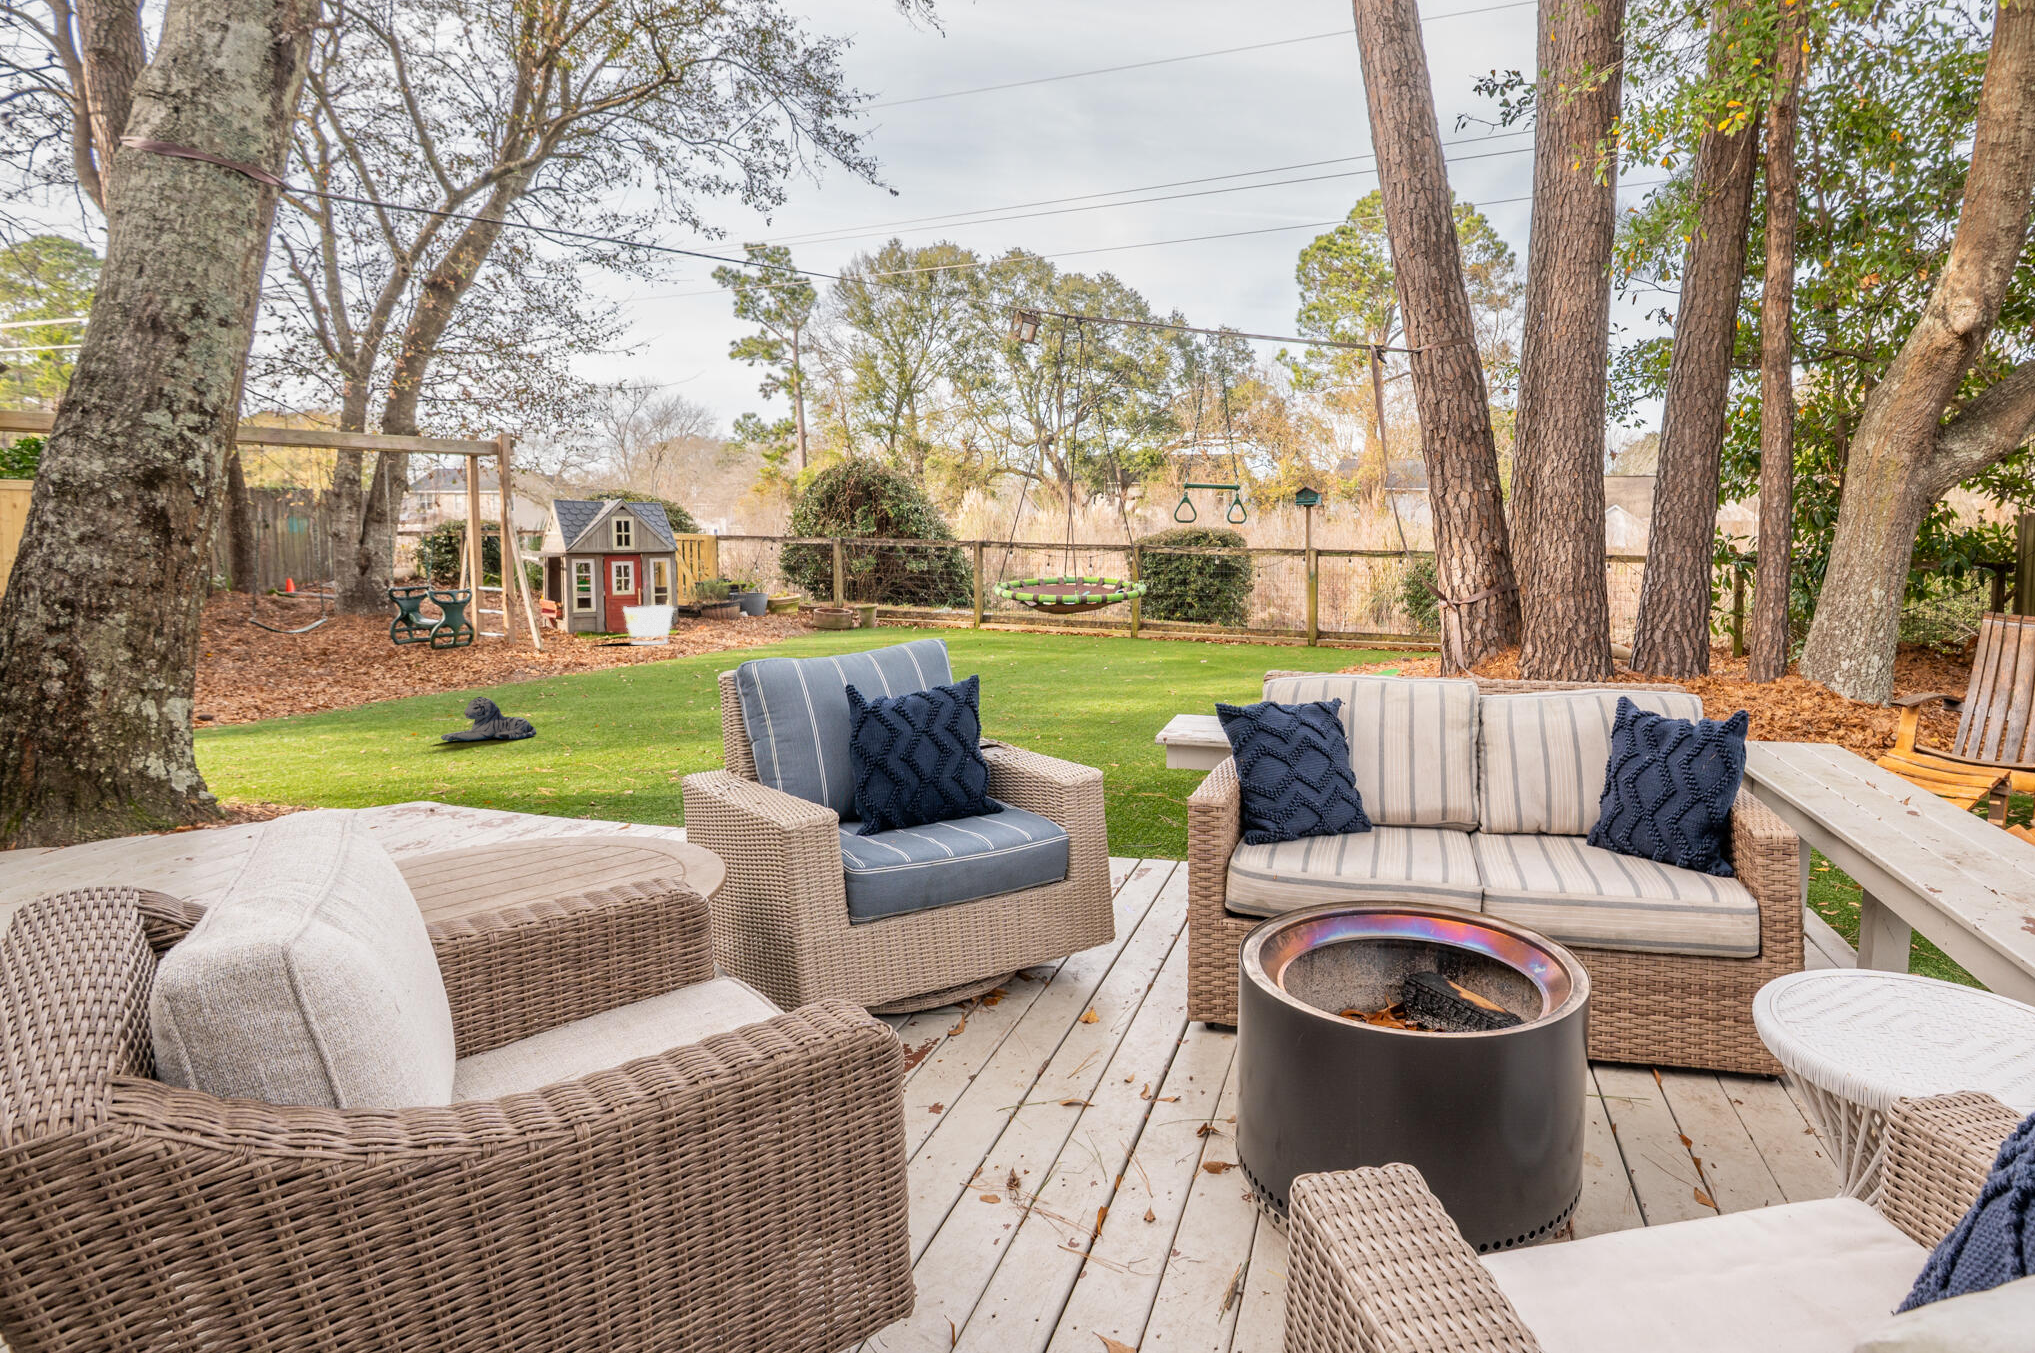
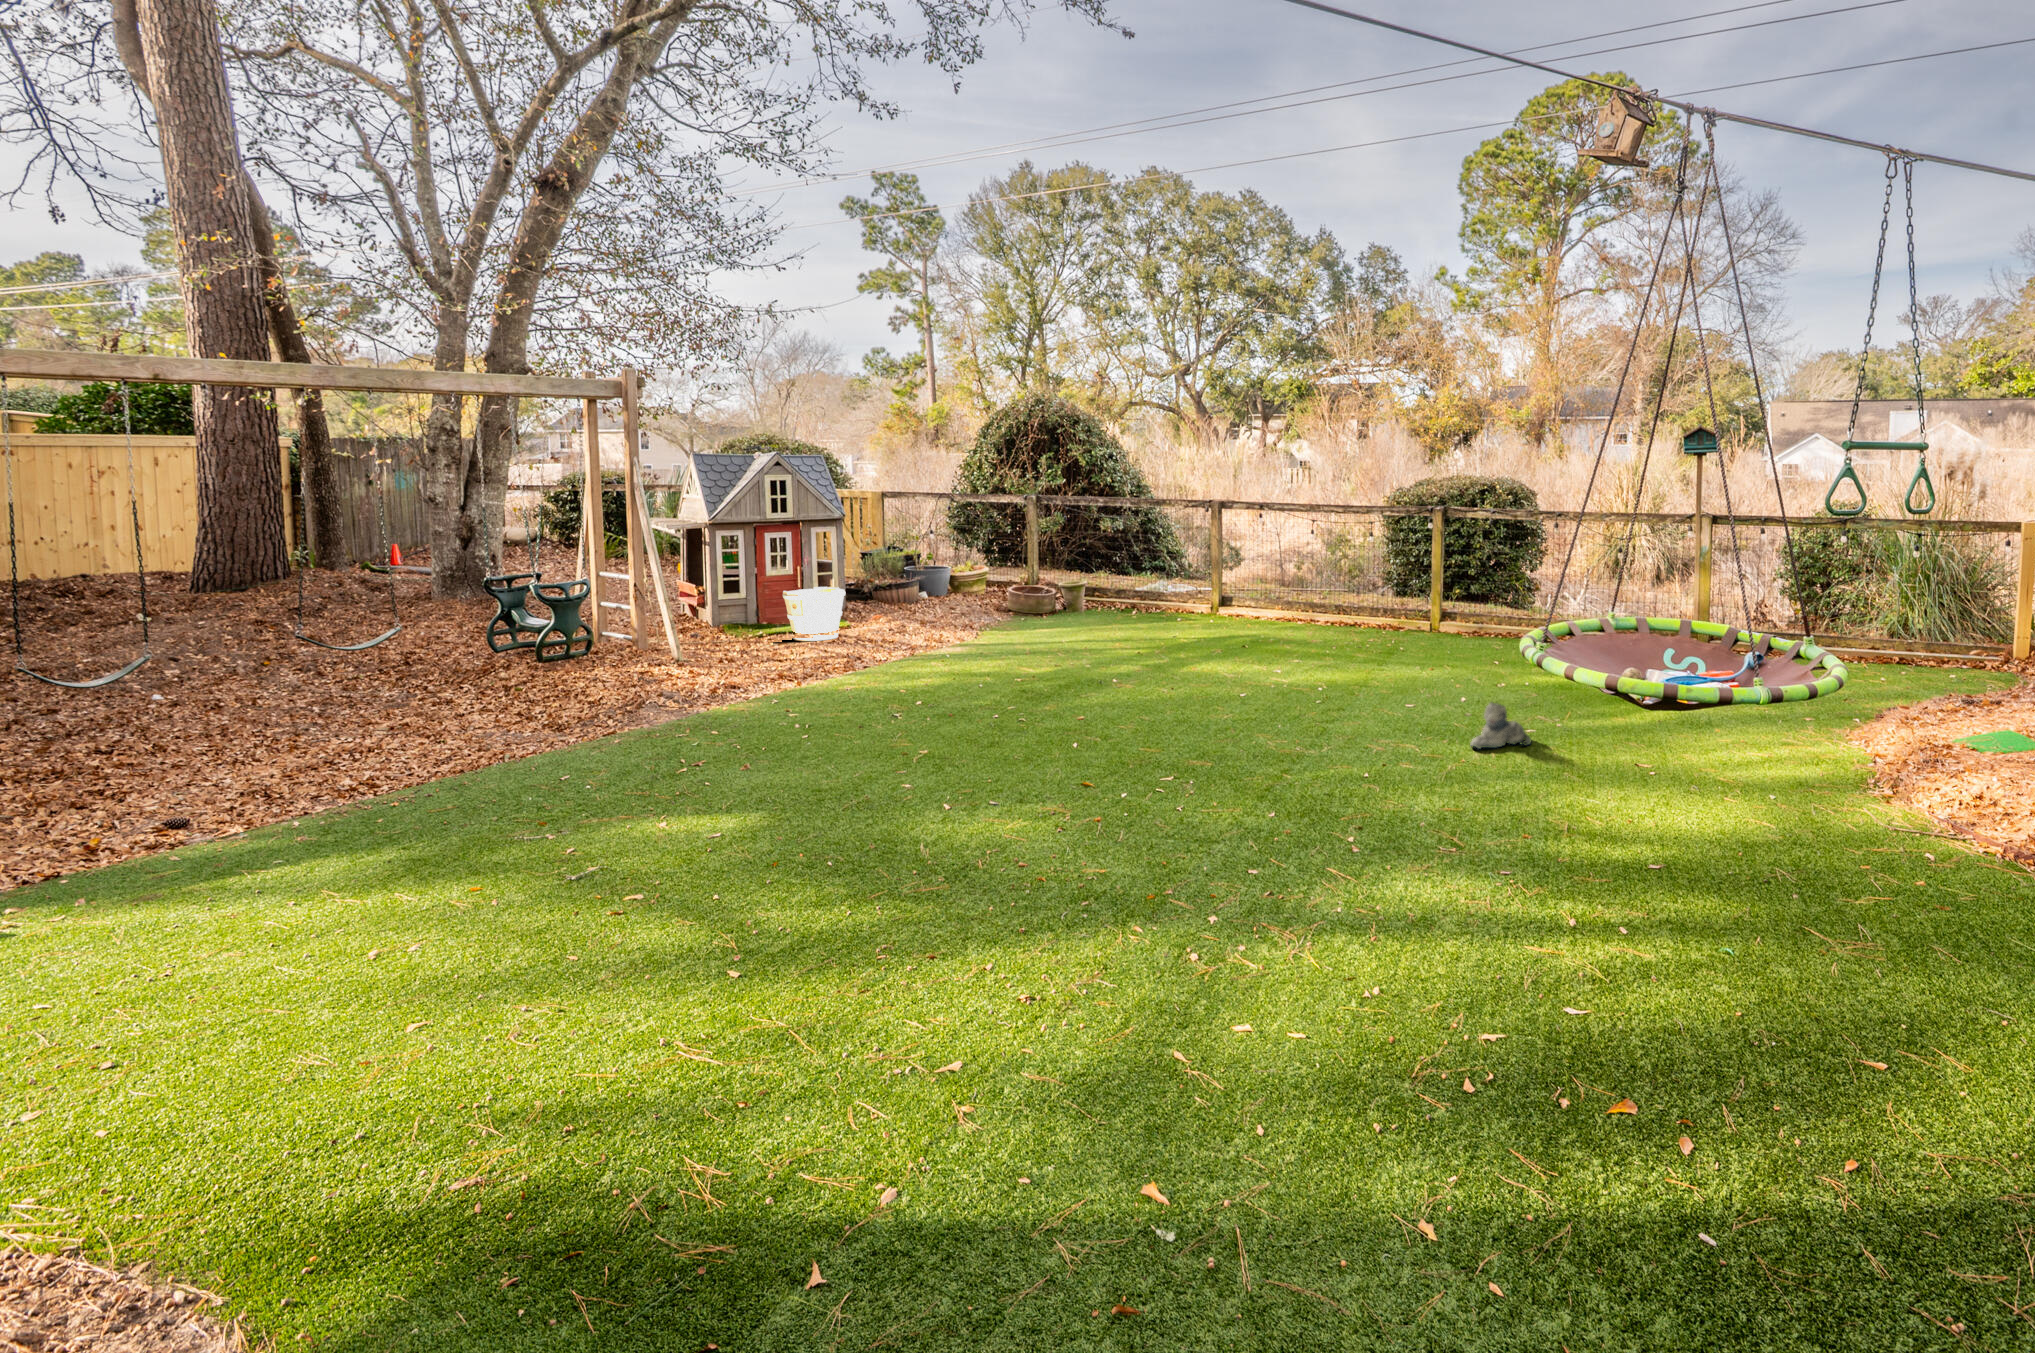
plush toy: present [441,696,537,741] -> present [1470,702,1531,749]

